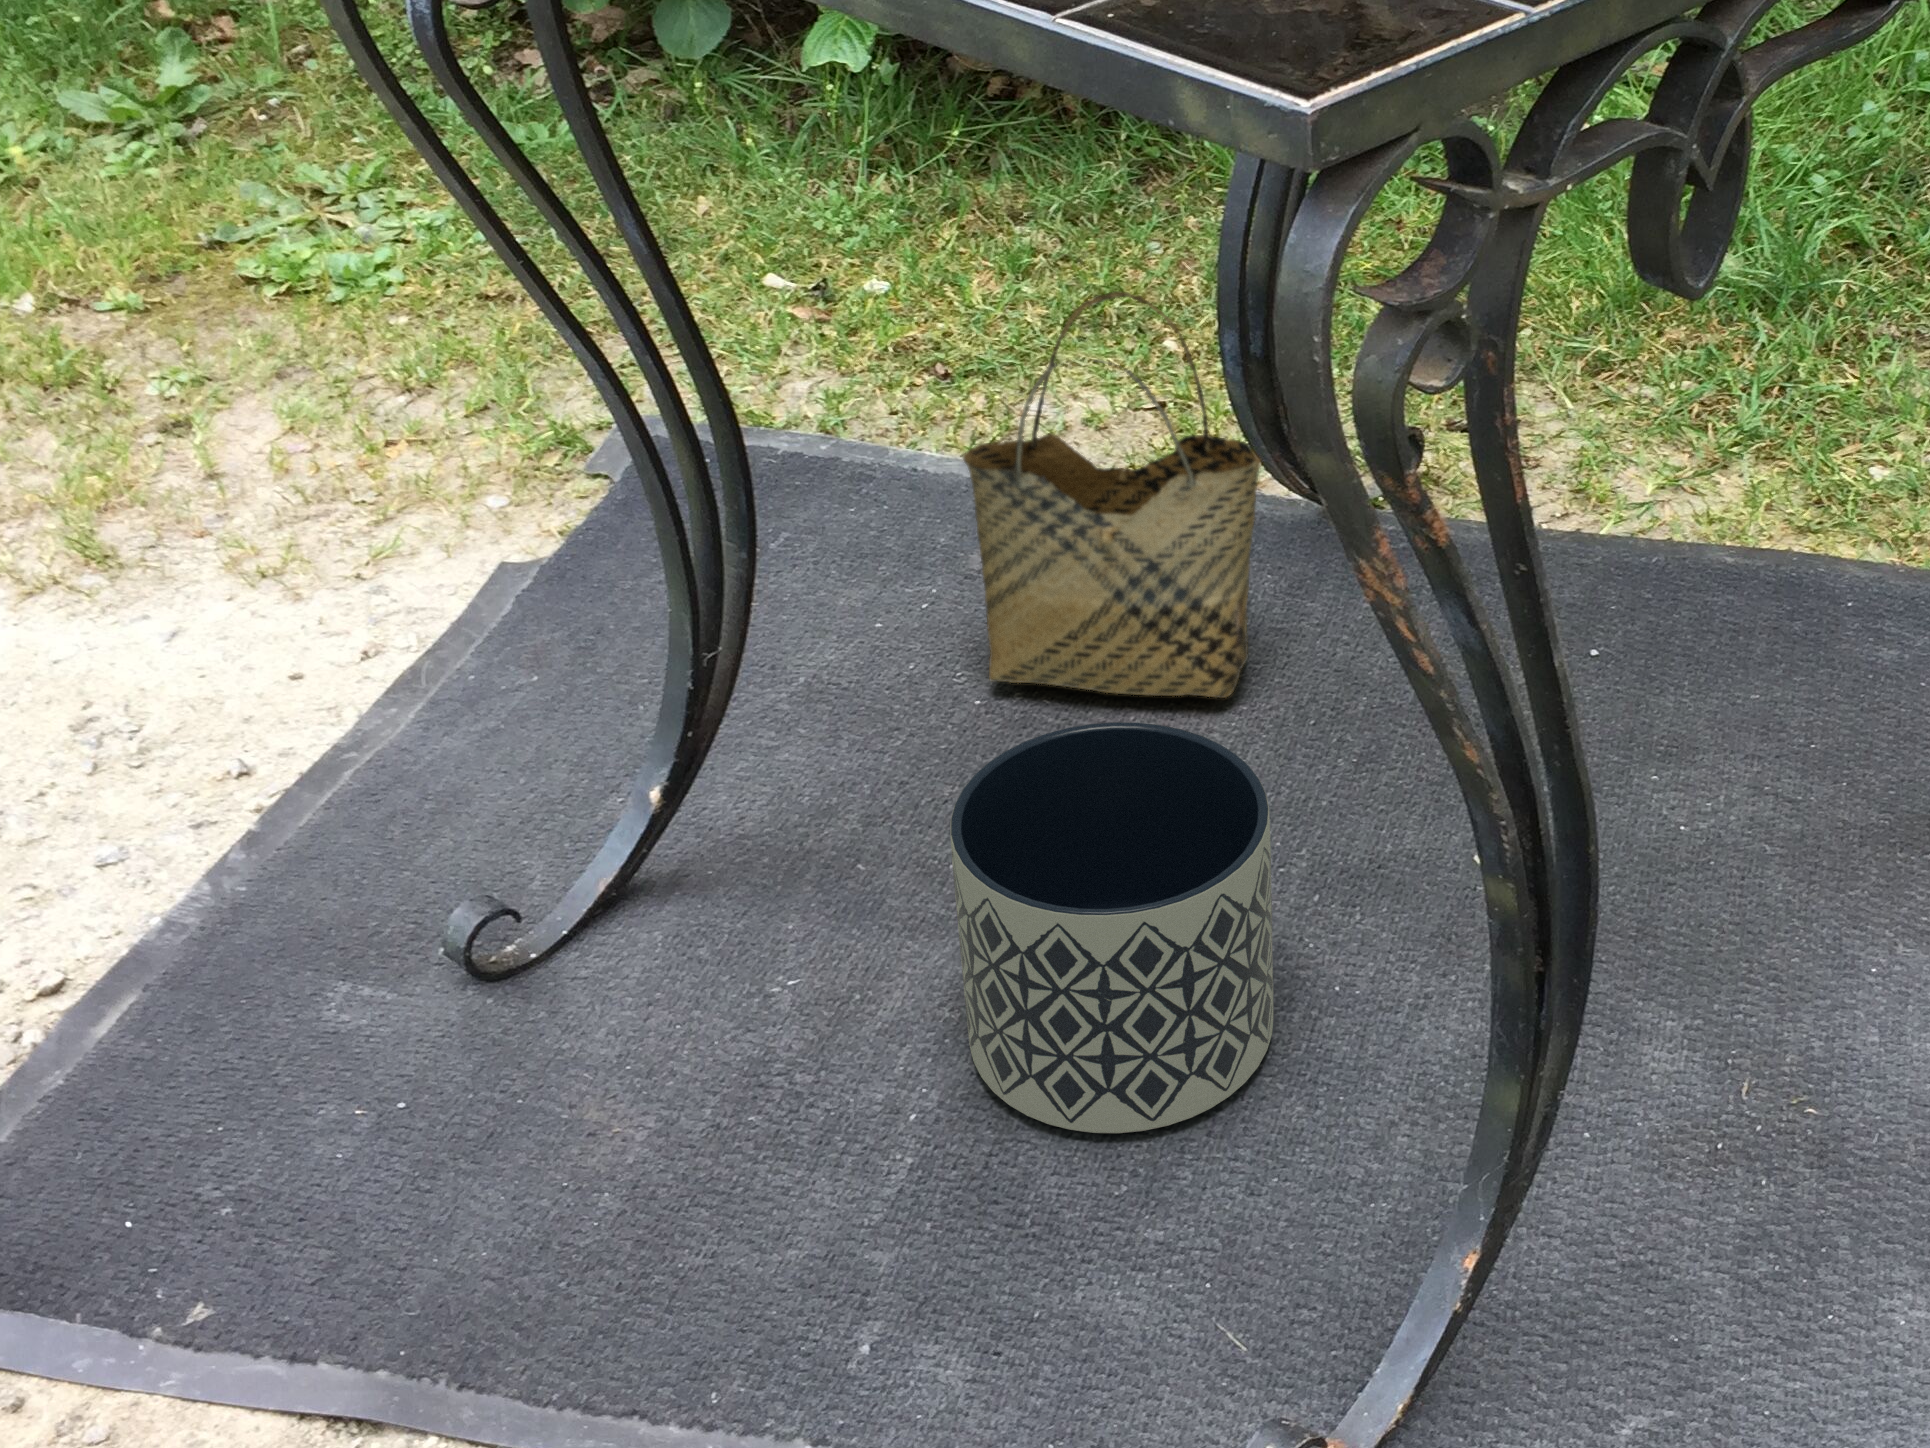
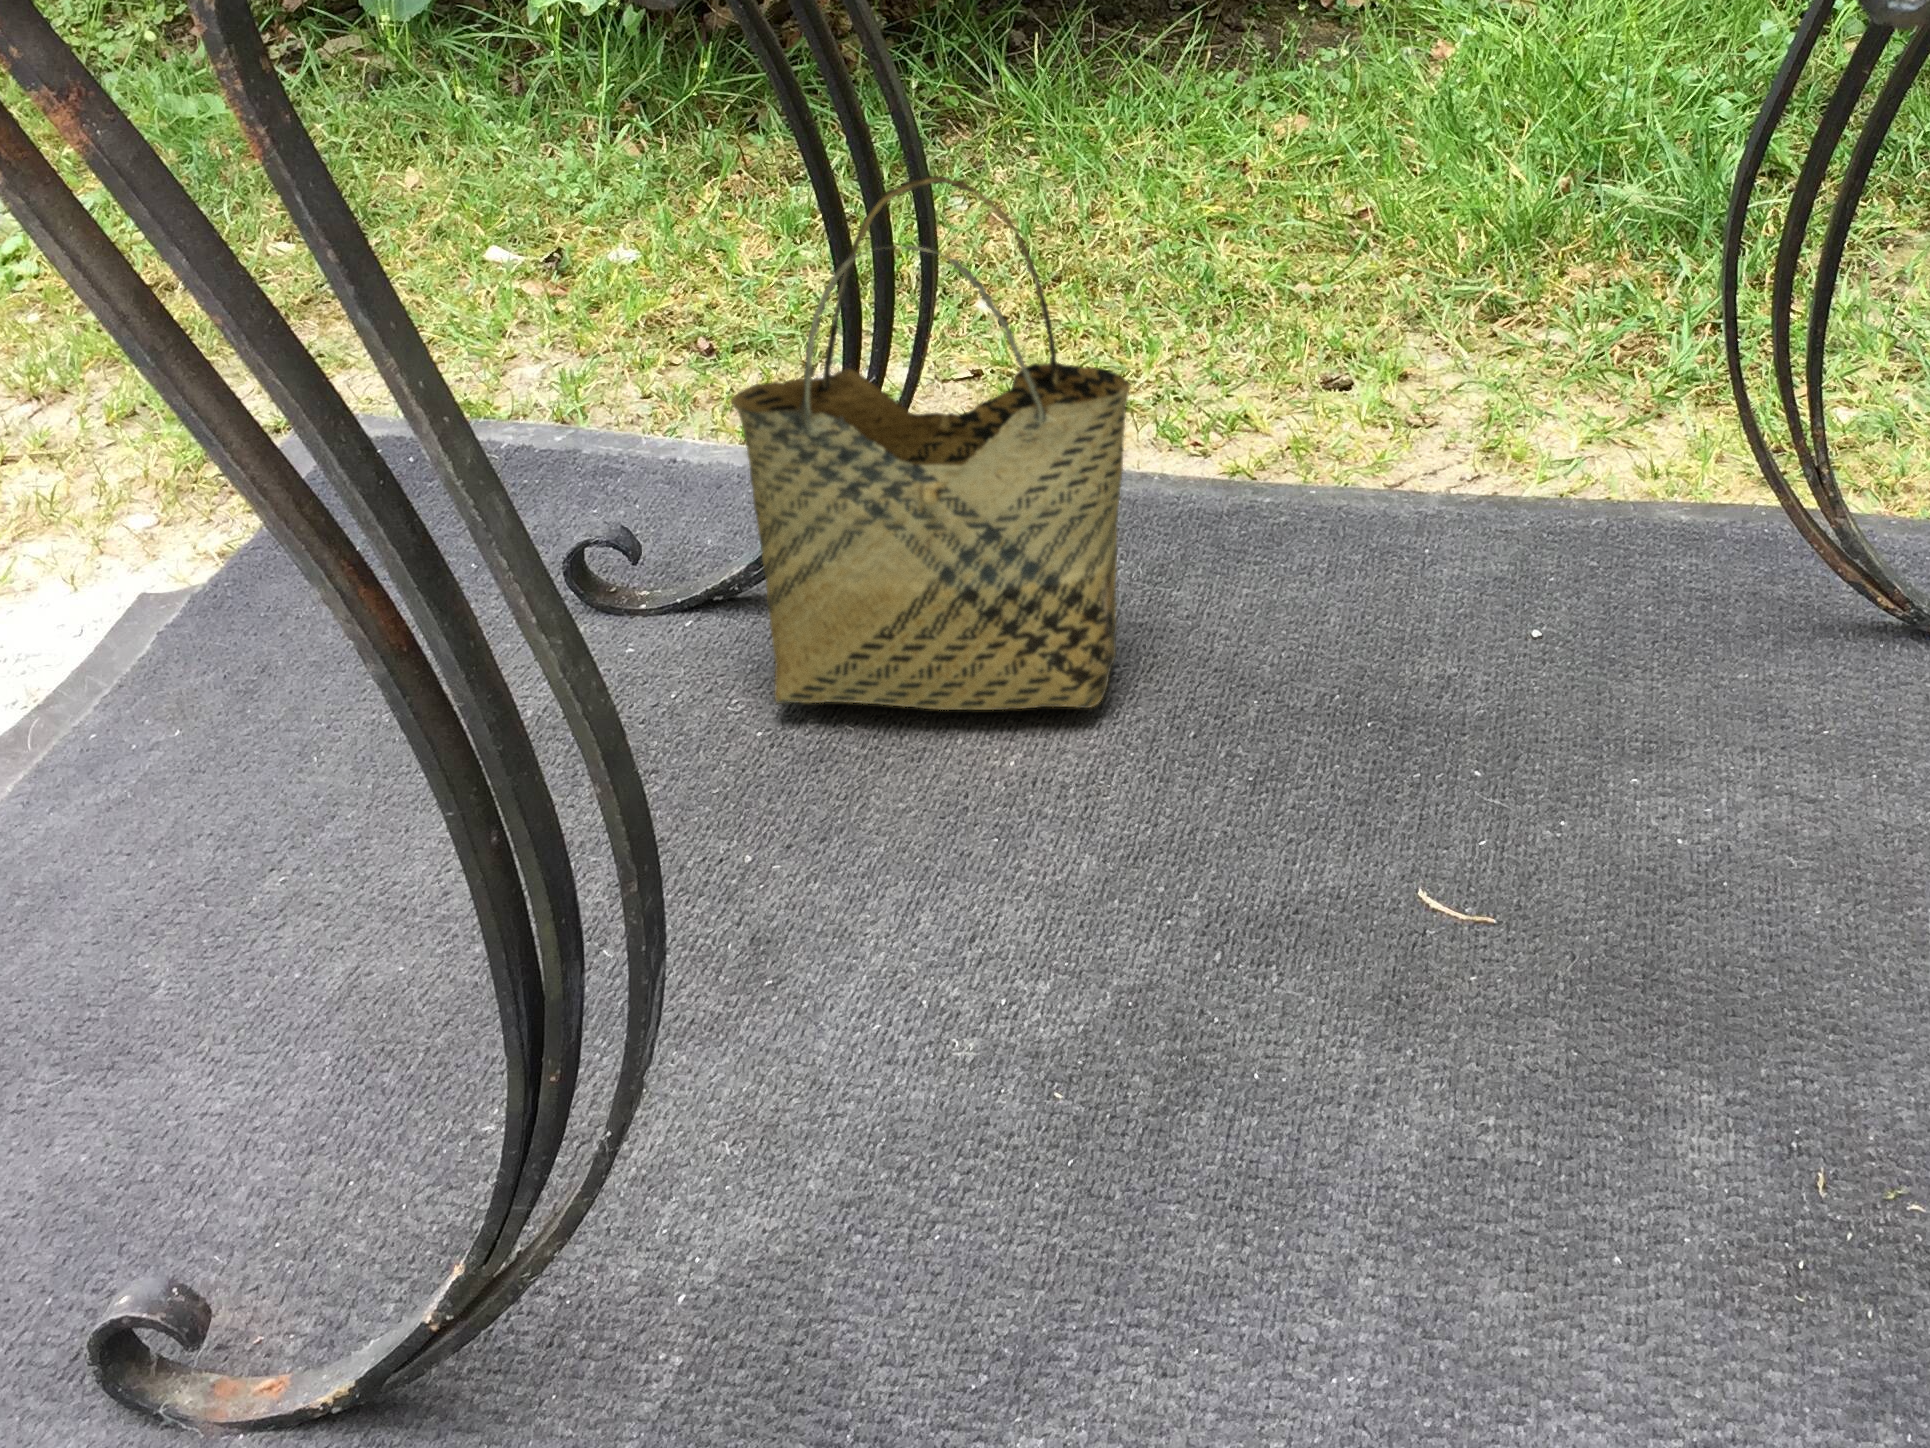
planter: present [950,722,1273,1133] -> none [723,726,1211,1354]

